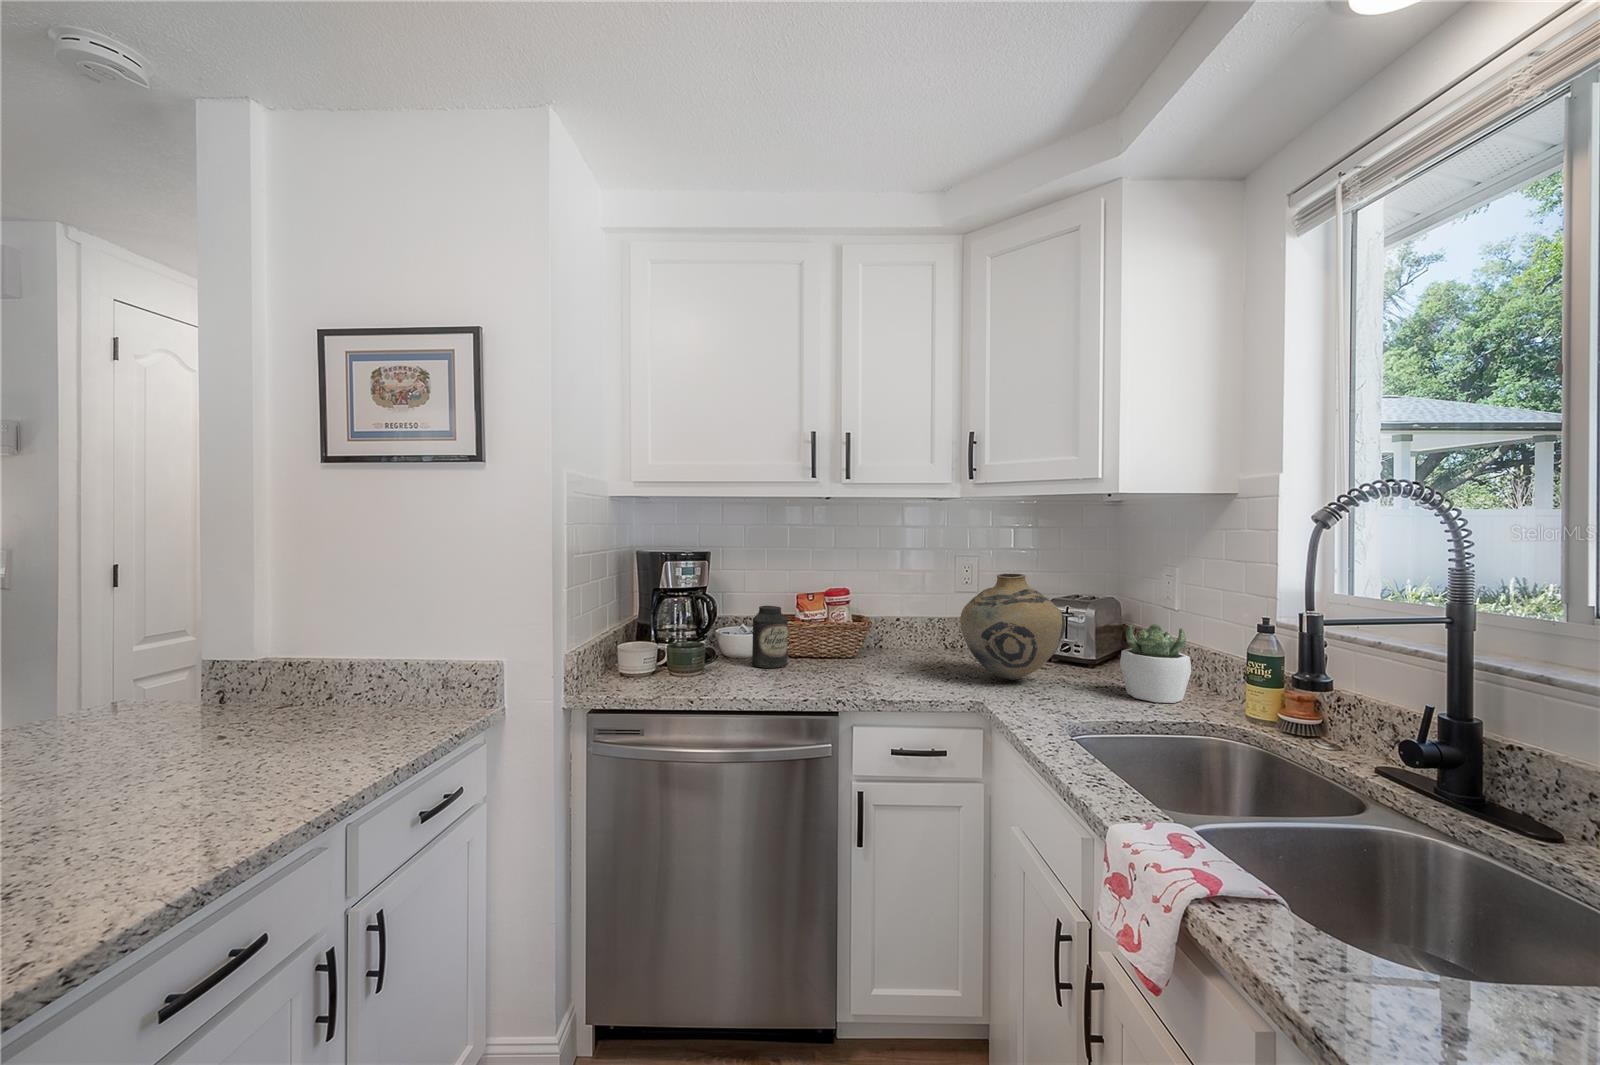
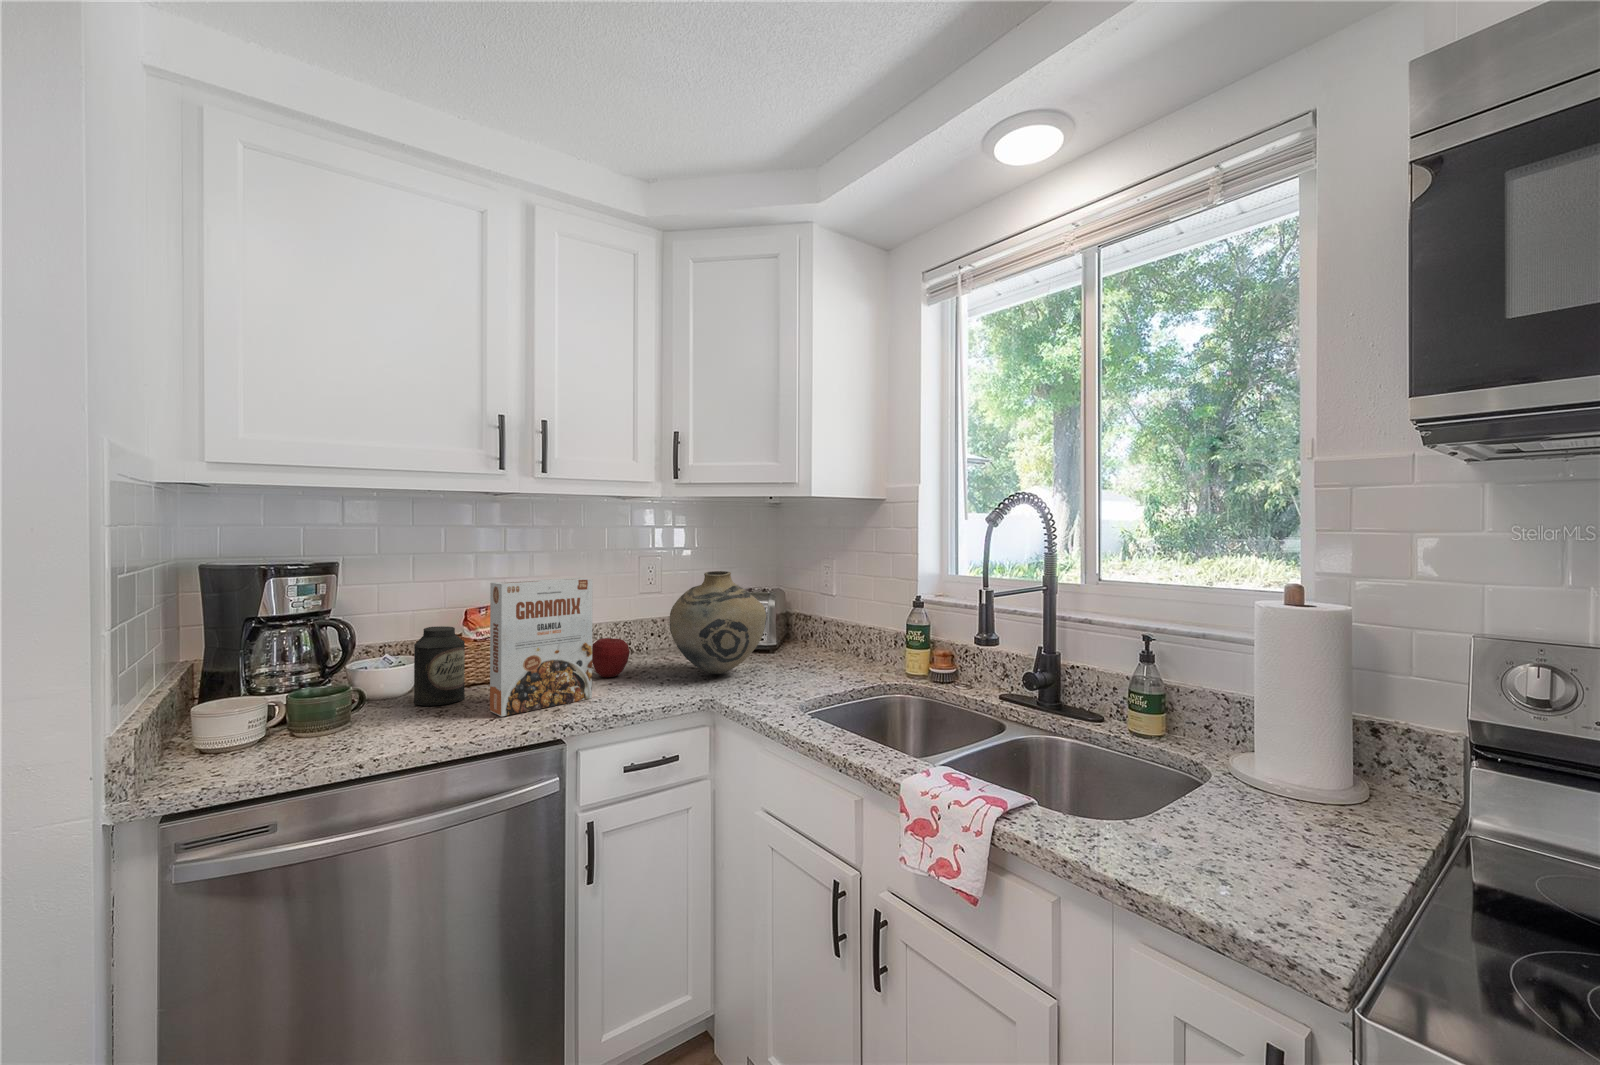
cereal box: none [793,572,878,683] -> present [490,578,593,716]
succulent plant: present [1120,624,1191,703] -> none [811,608,863,675]
apple: none [892,629,928,667] -> present [592,637,630,677]

